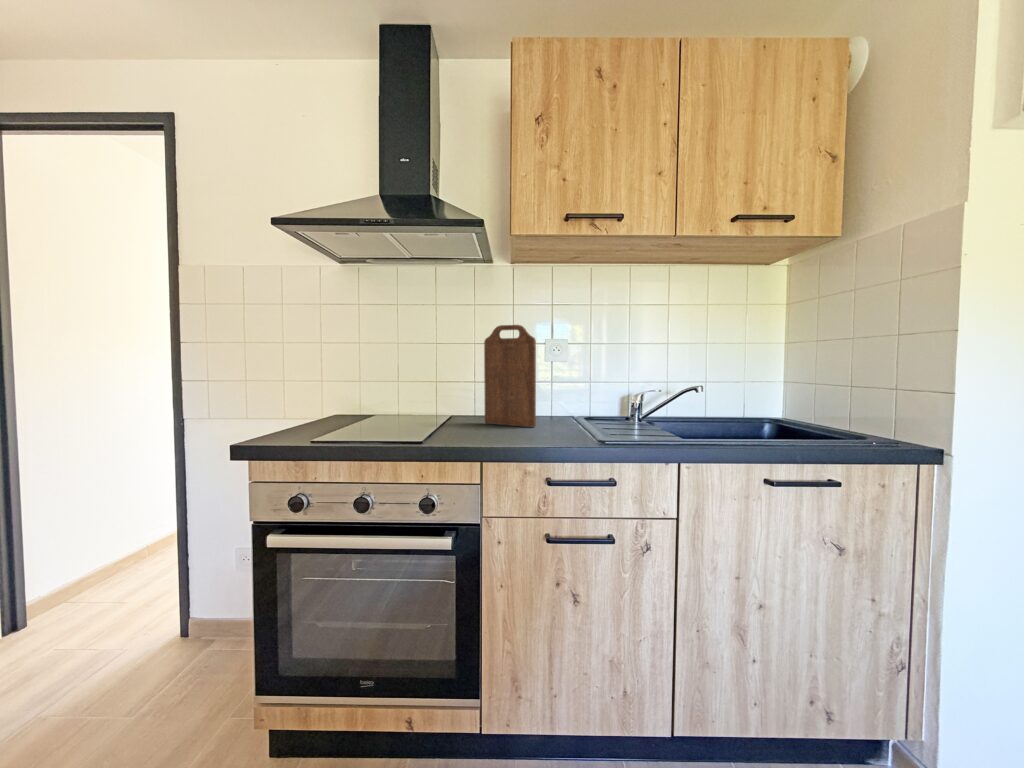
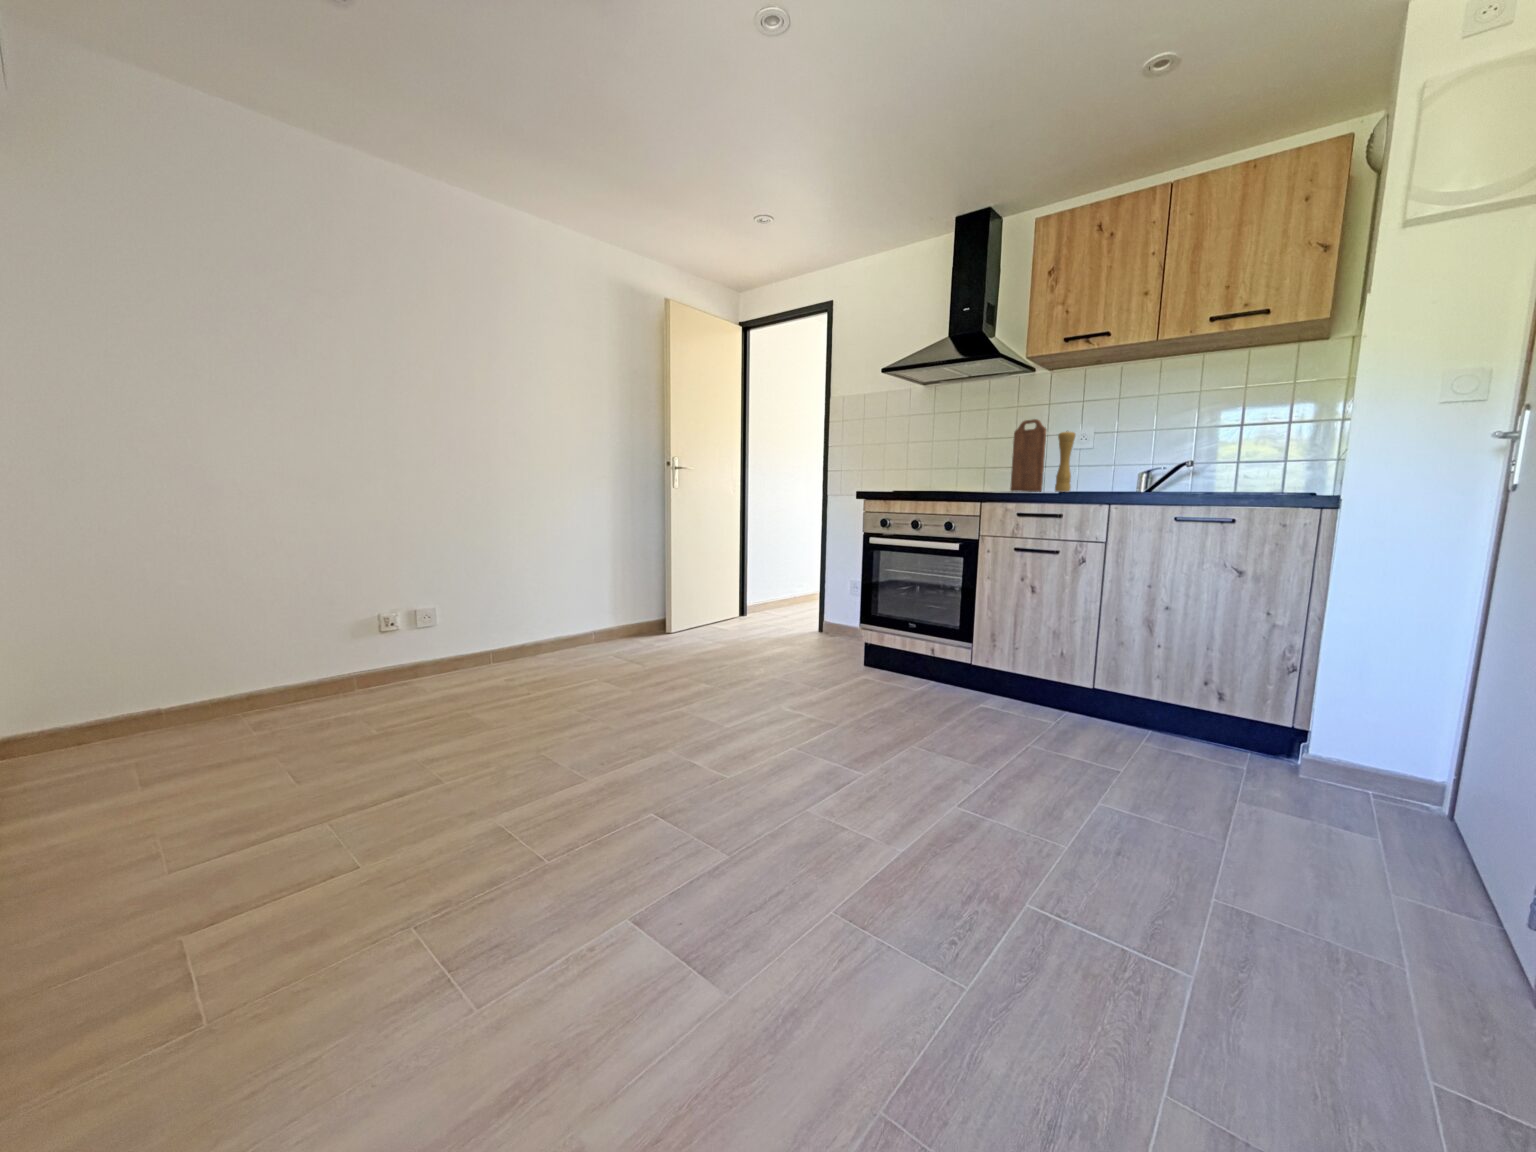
pepper mill: none [536,341,556,421] -> present [1055,431,1075,492]

